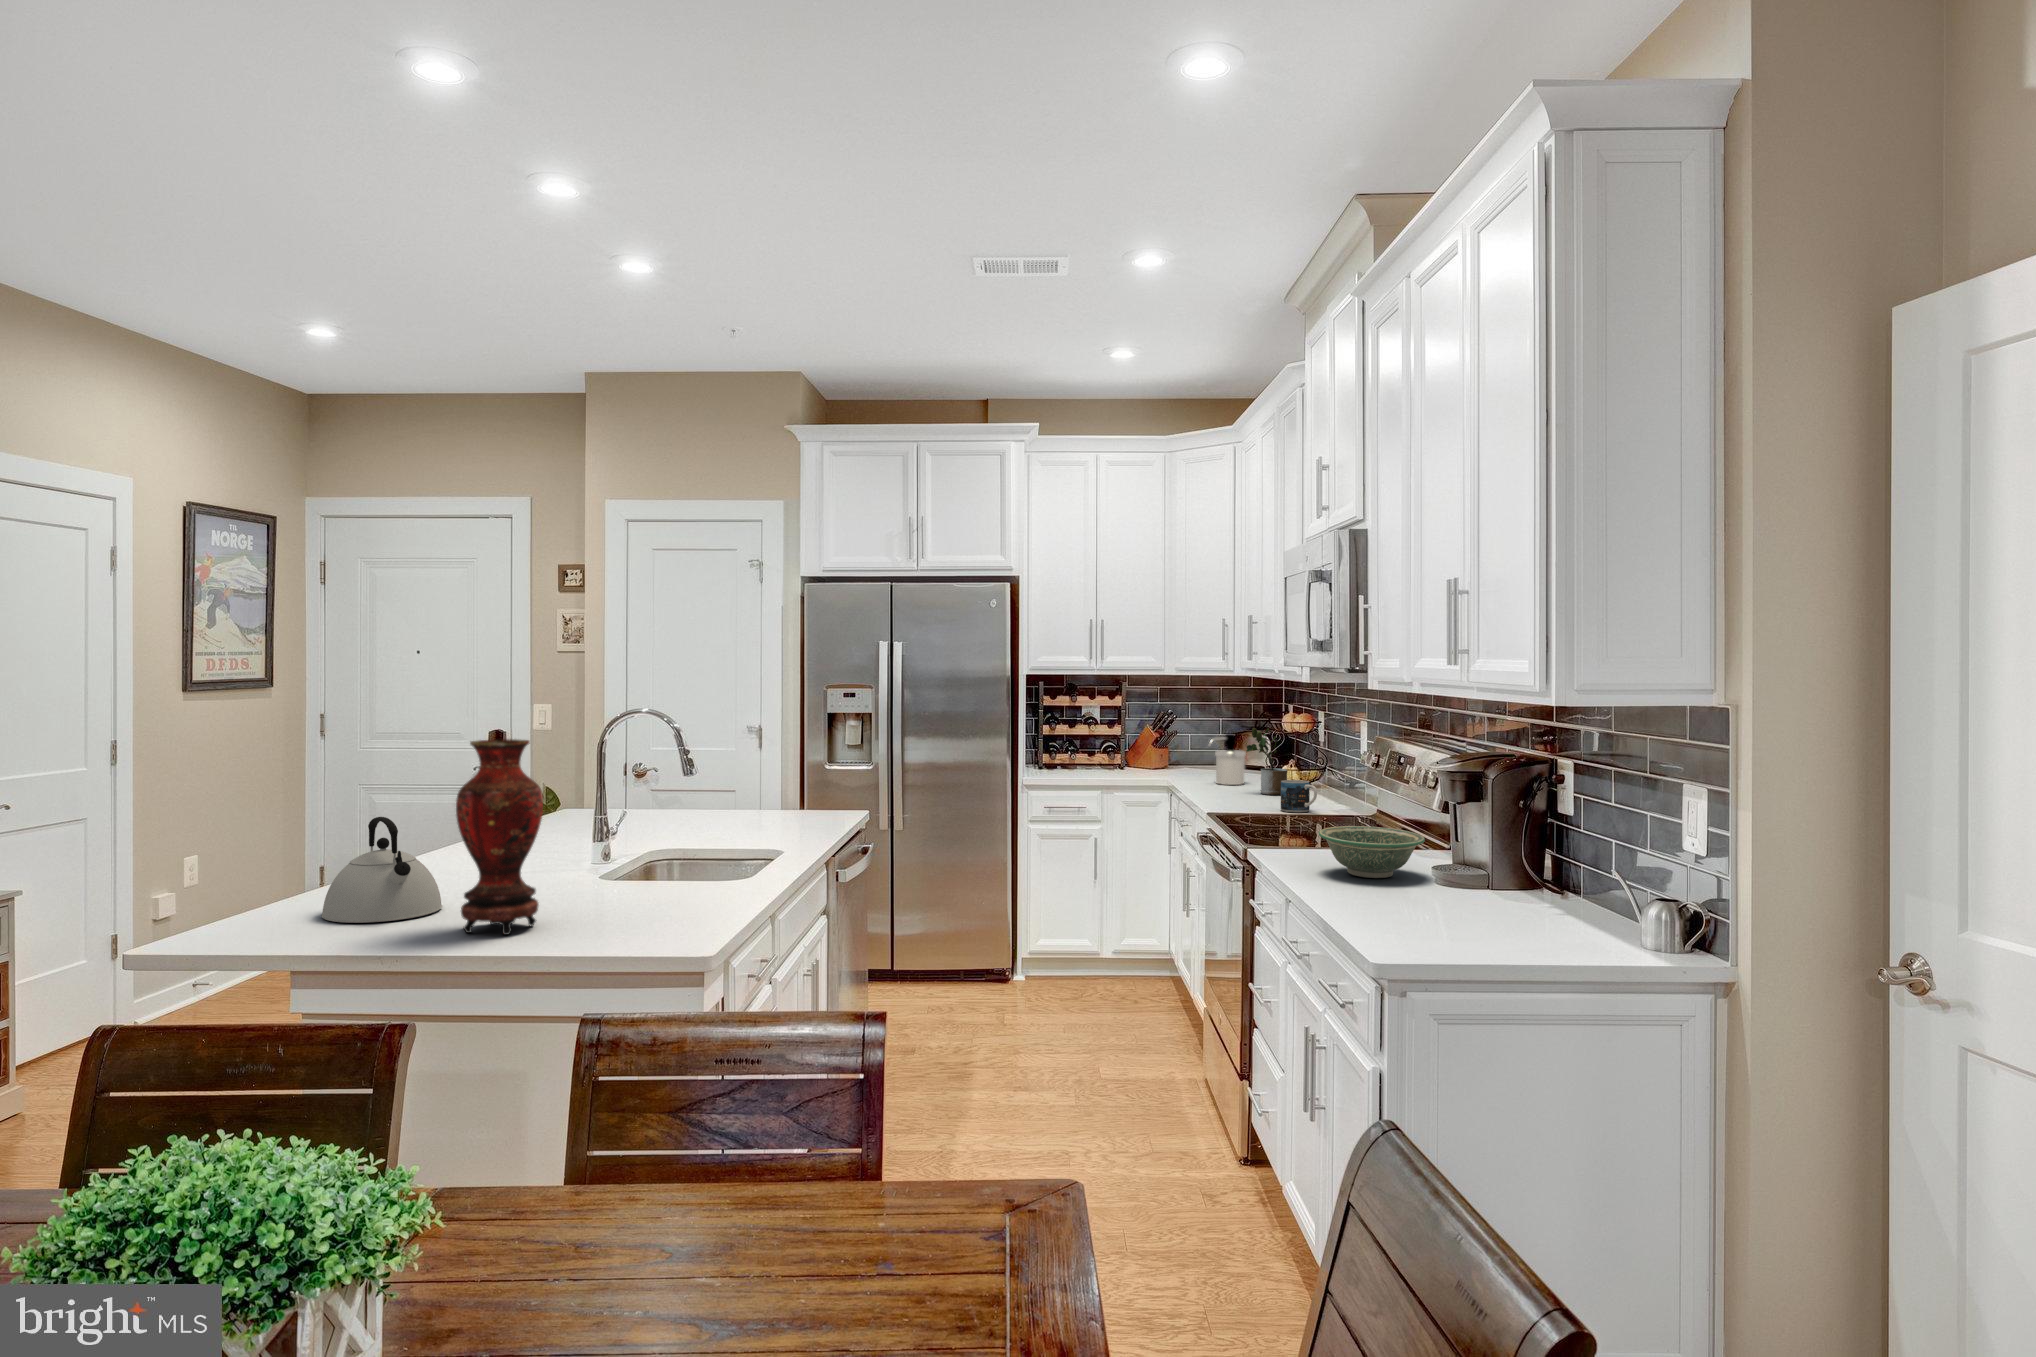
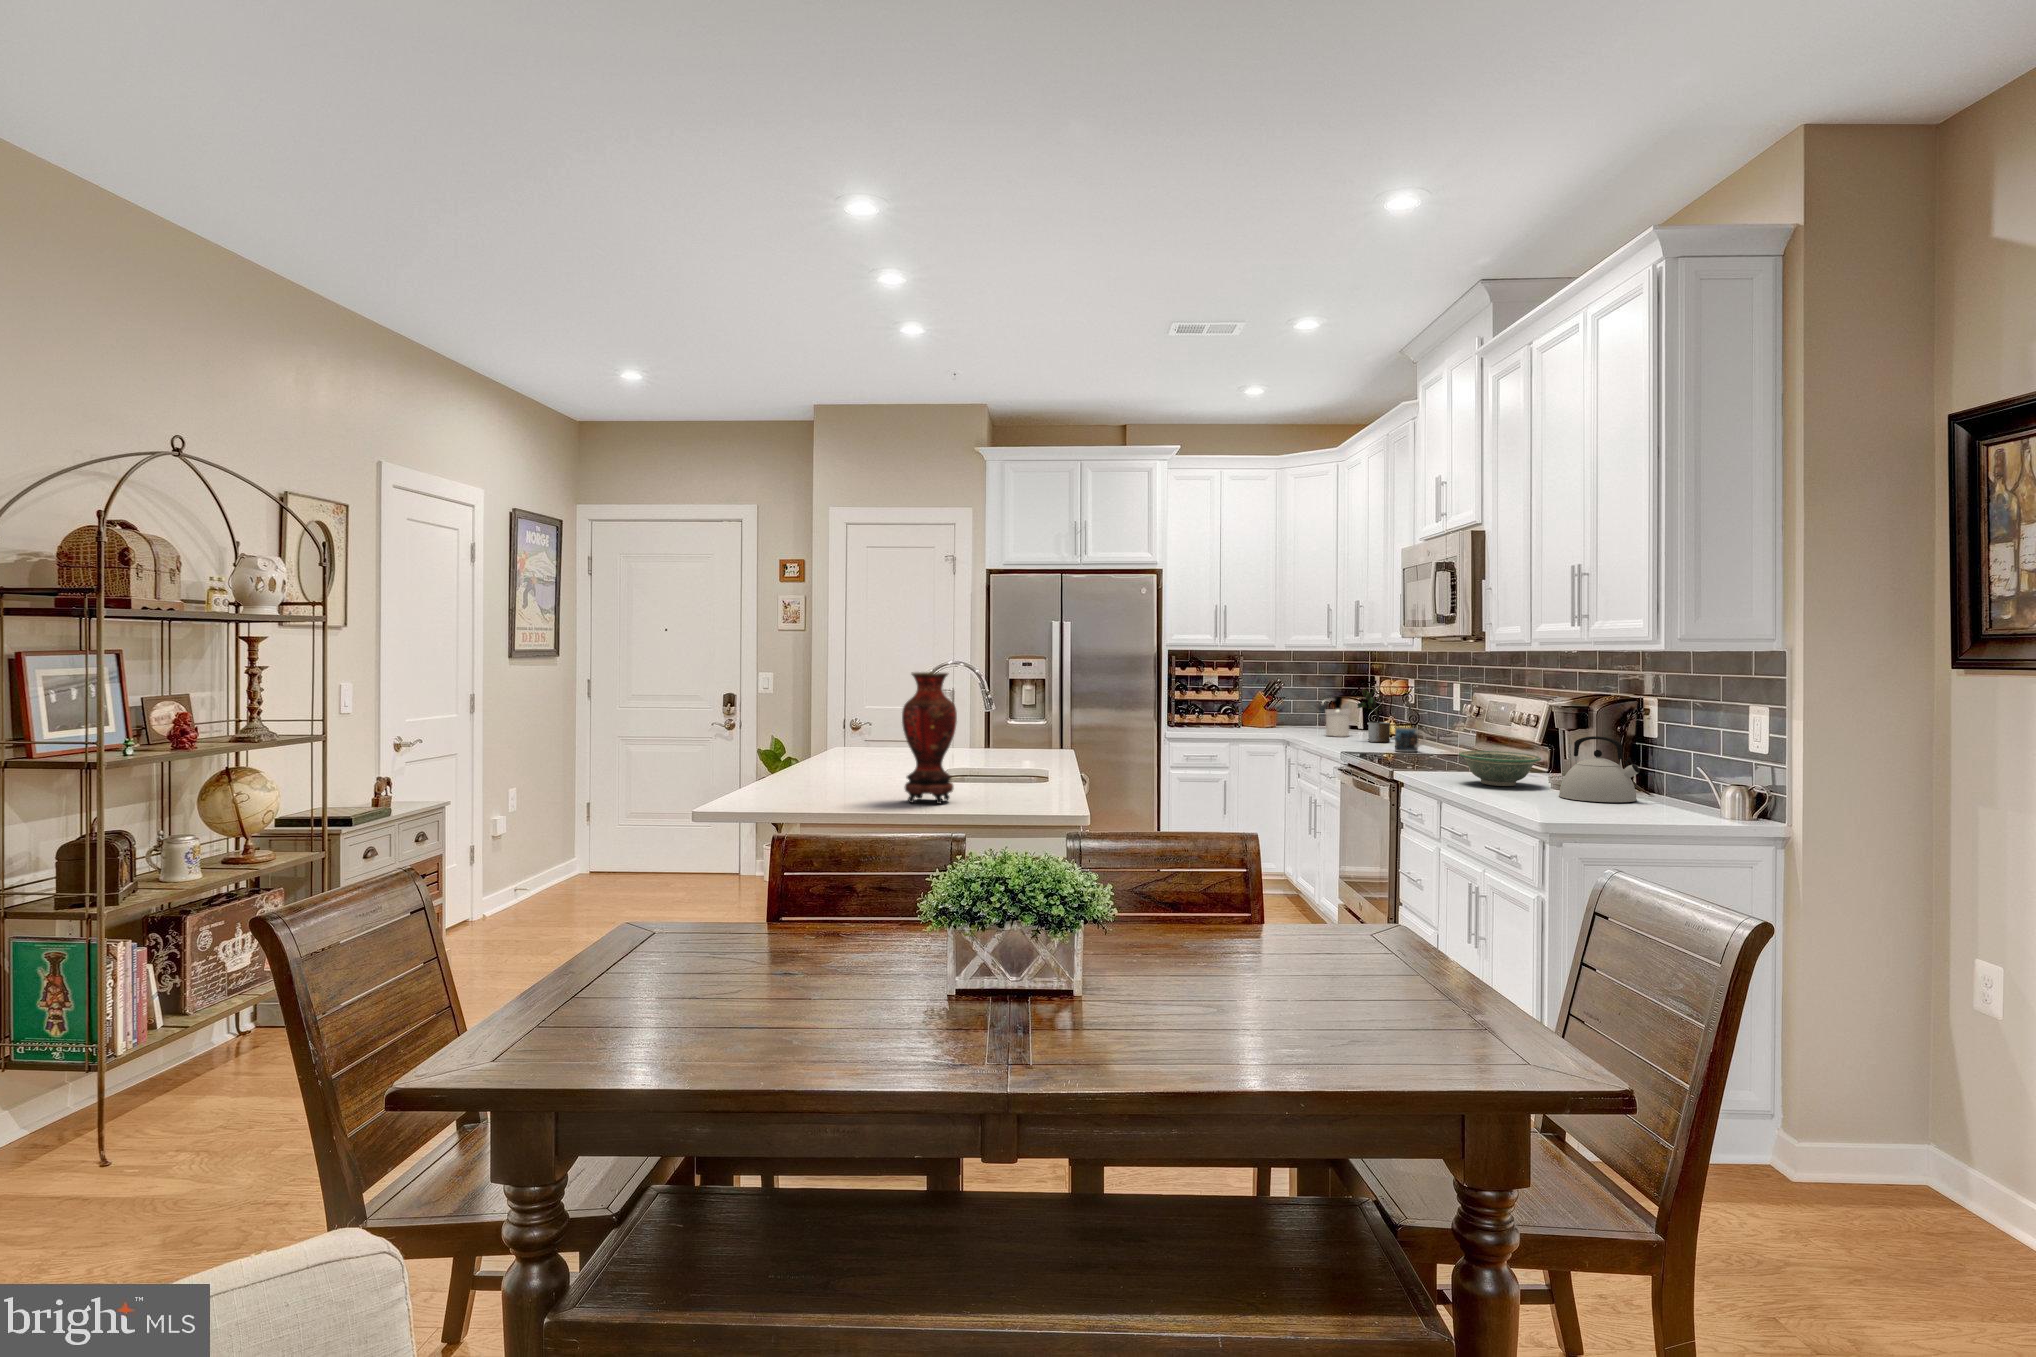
kettle: present [322,817,442,923] -> present [1559,736,1640,802]

